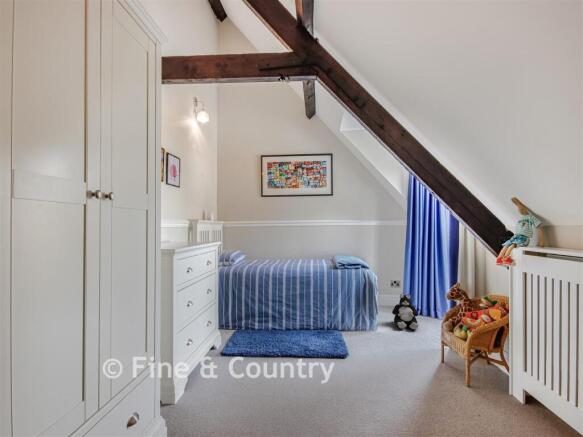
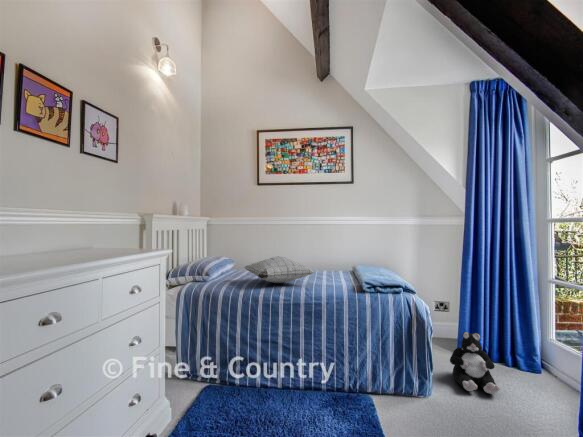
pillow: none [257,247,305,266] -> present [244,256,314,283]

